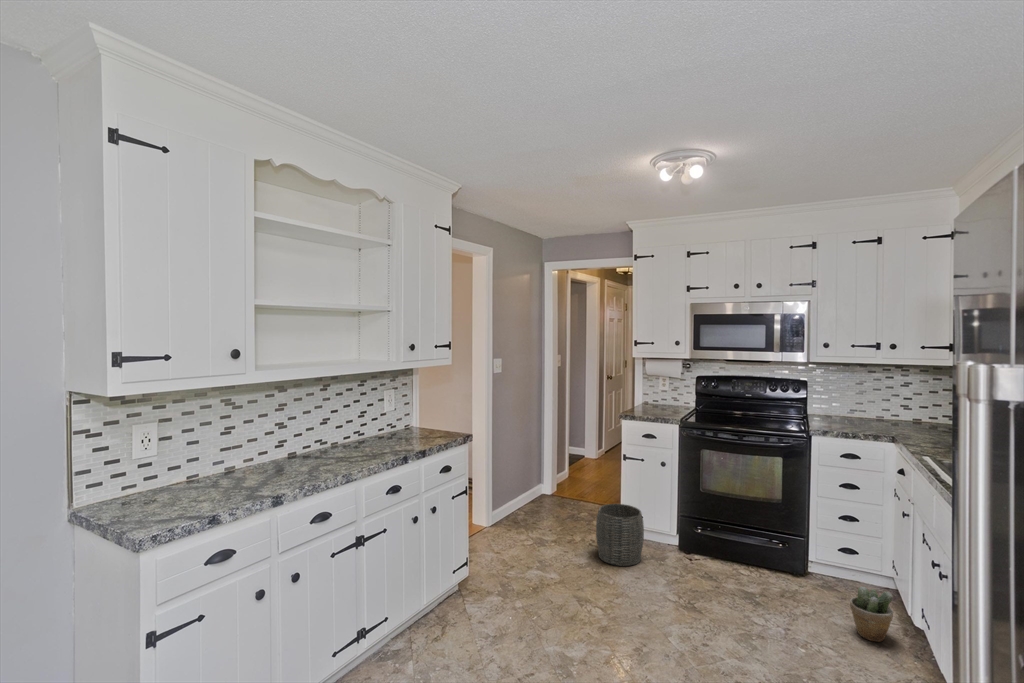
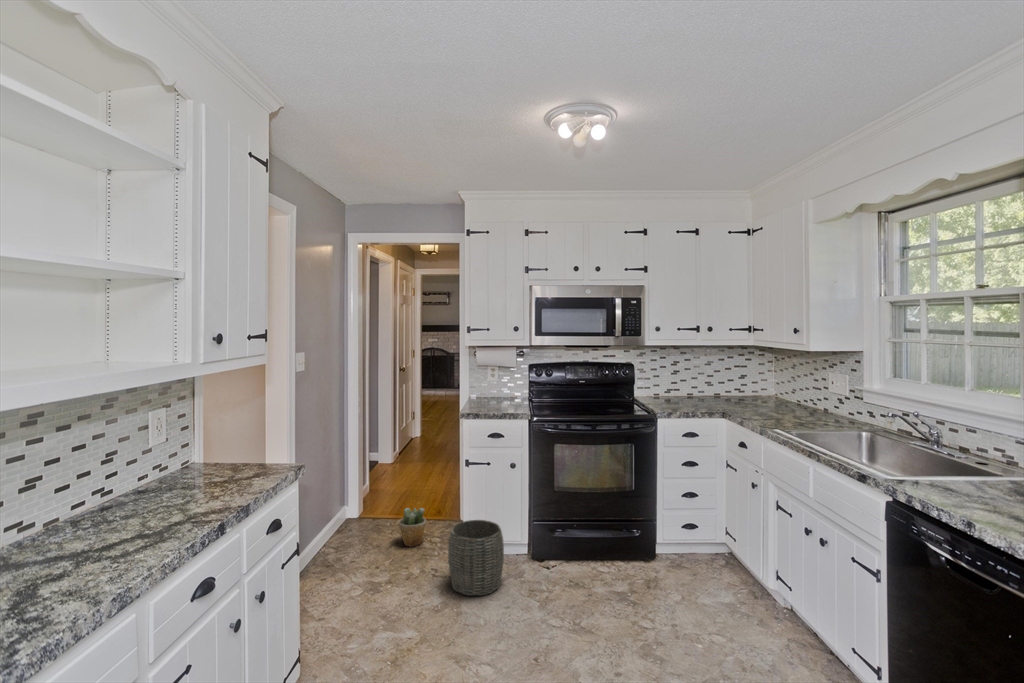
potted plant: present [850,587,893,642] -> present [399,508,426,547]

